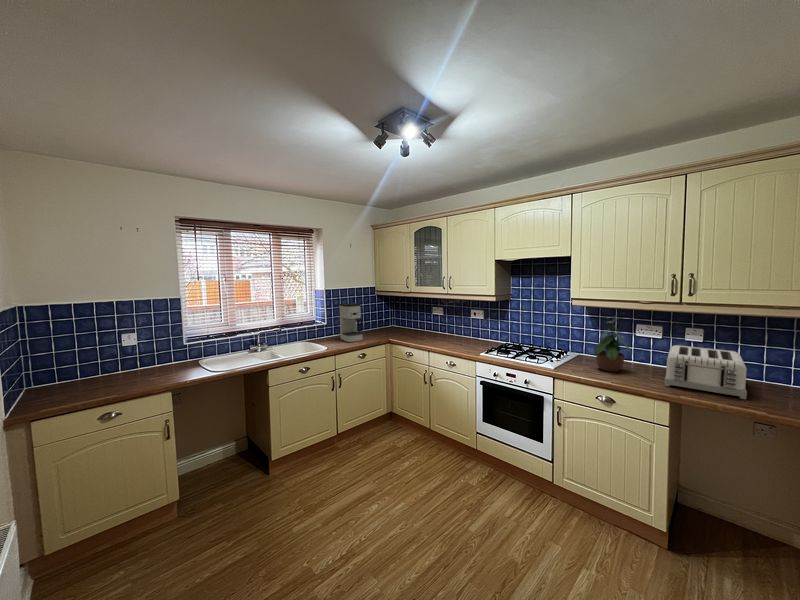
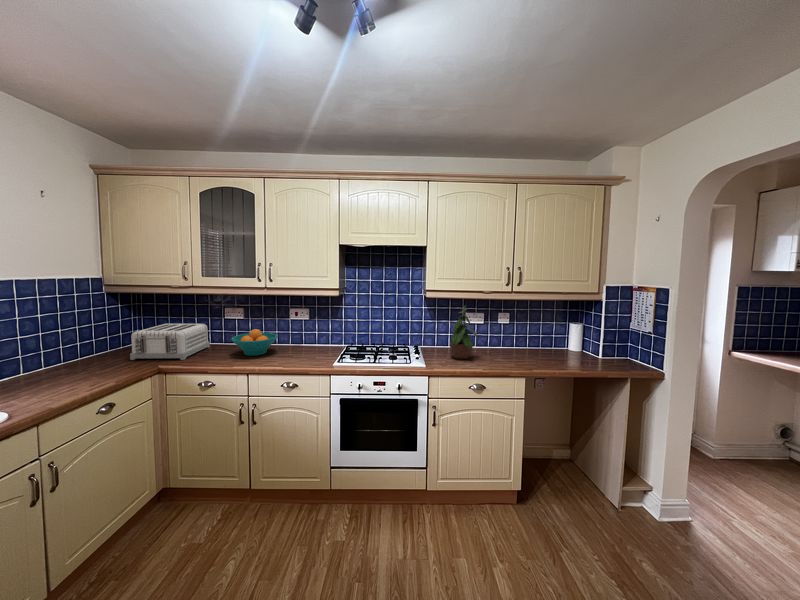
coffee maker: present [339,303,363,342] -> none [23,308,97,389]
fruit bowl: none [427,323,458,341] -> present [231,329,278,356]
toaster: present [665,345,747,399] -> present [130,324,210,360]

